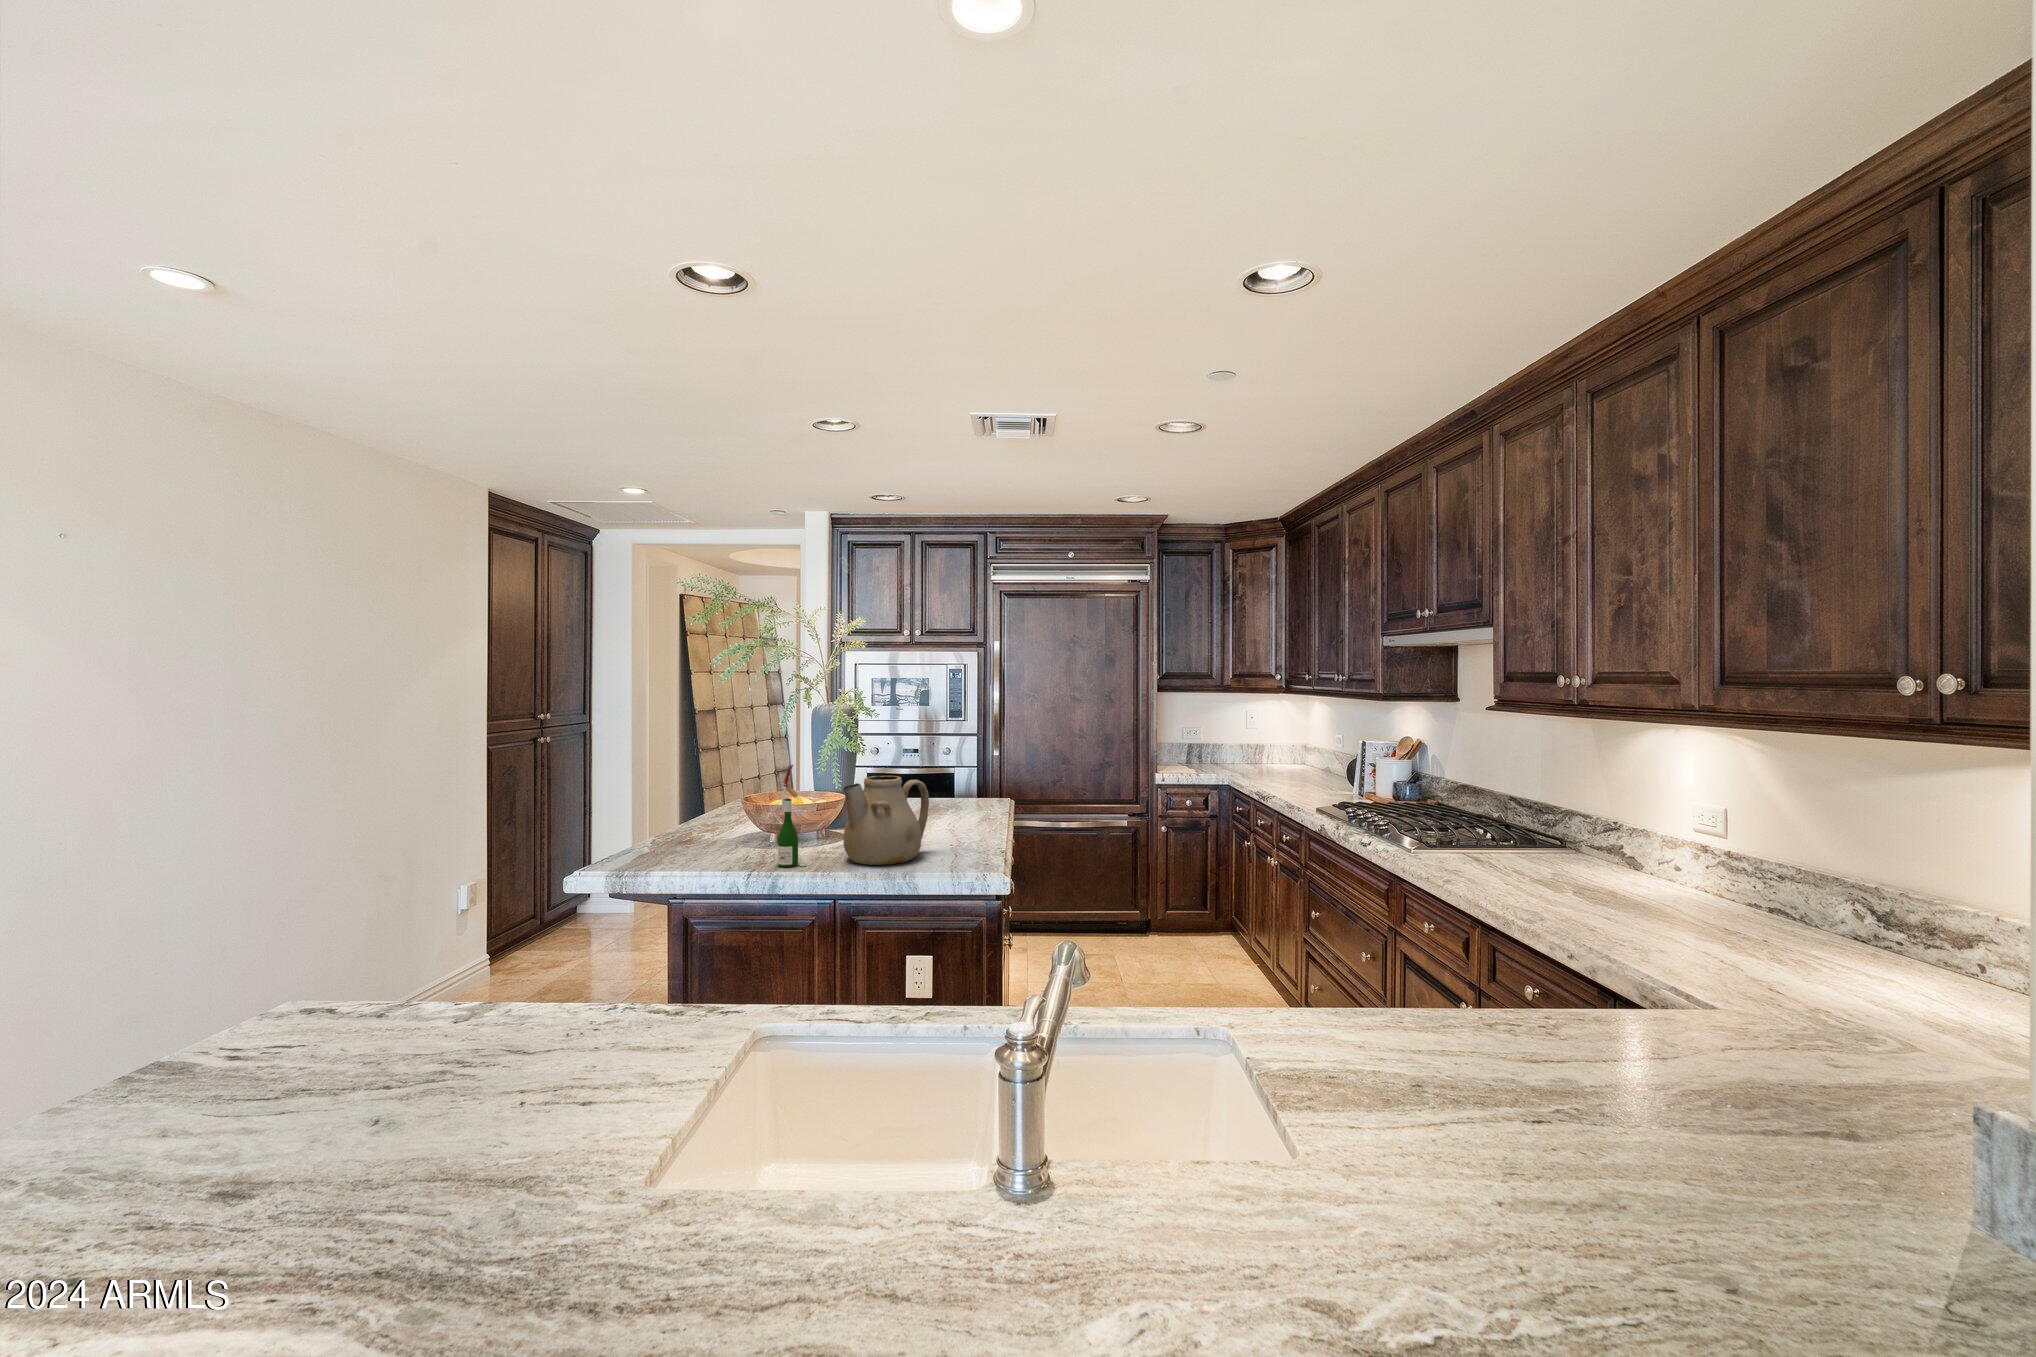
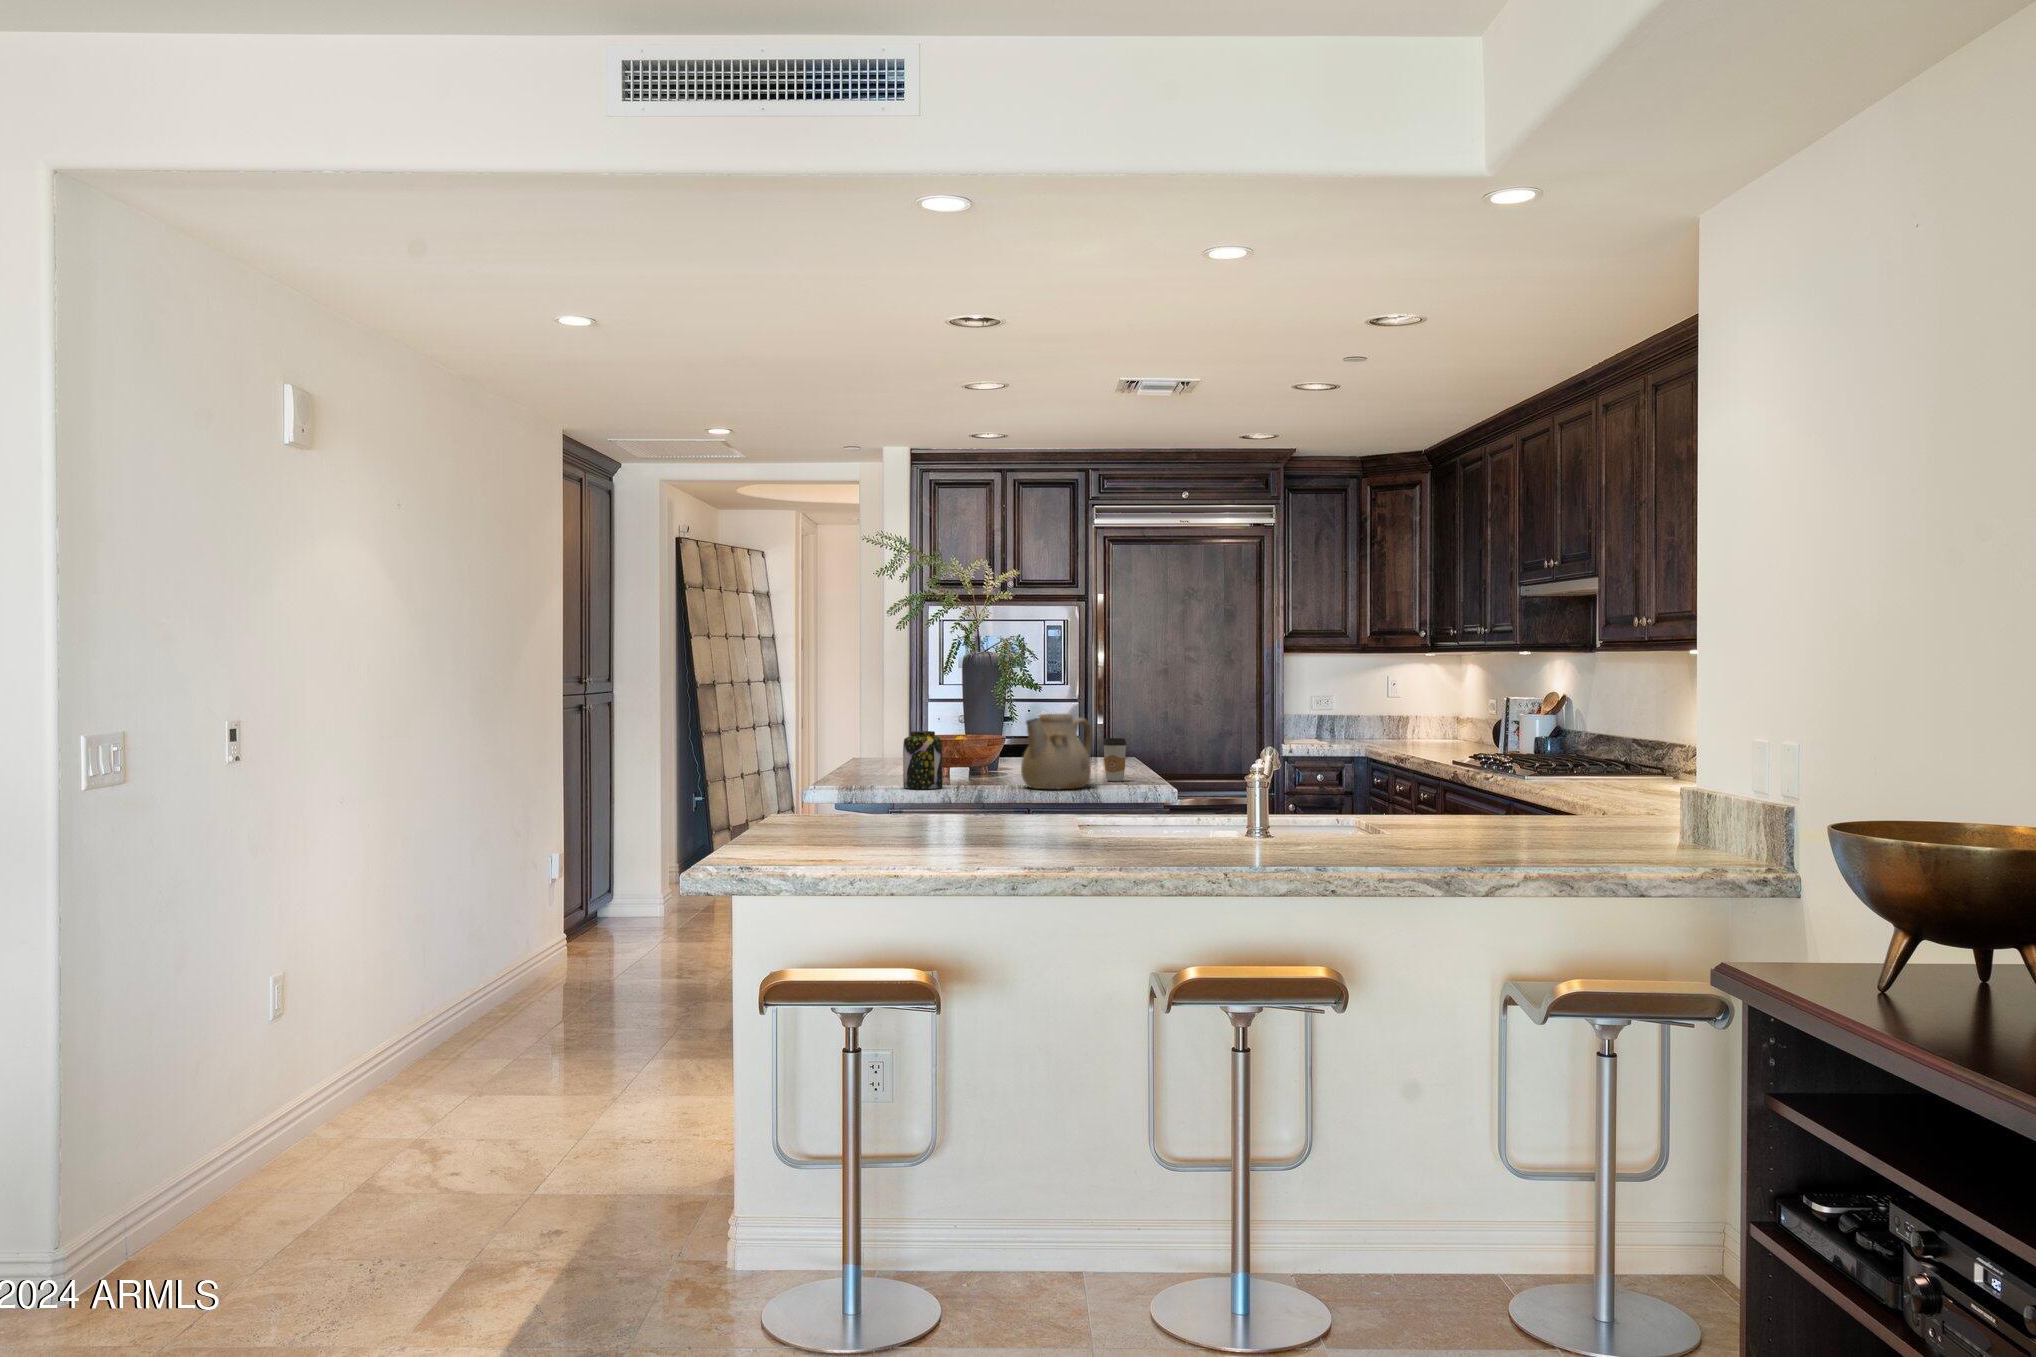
wine bottle: present [778,765,807,867] -> none [968,701,994,791]
jar: none [718,793,762,860] -> present [903,731,943,789]
coffee cup: none [947,797,971,844] -> present [1103,738,1126,781]

